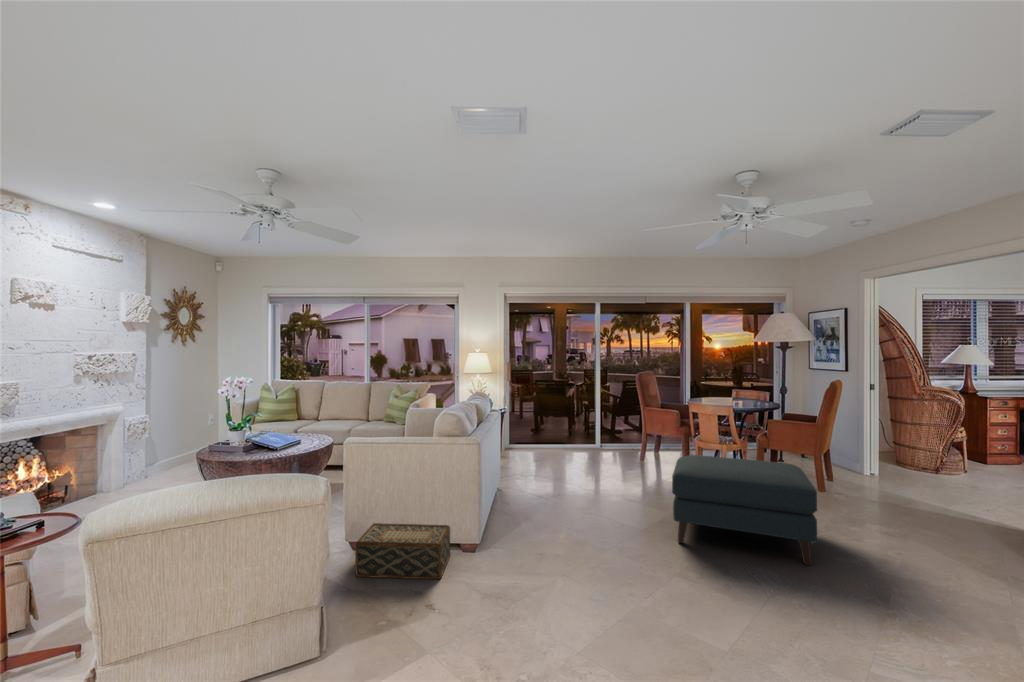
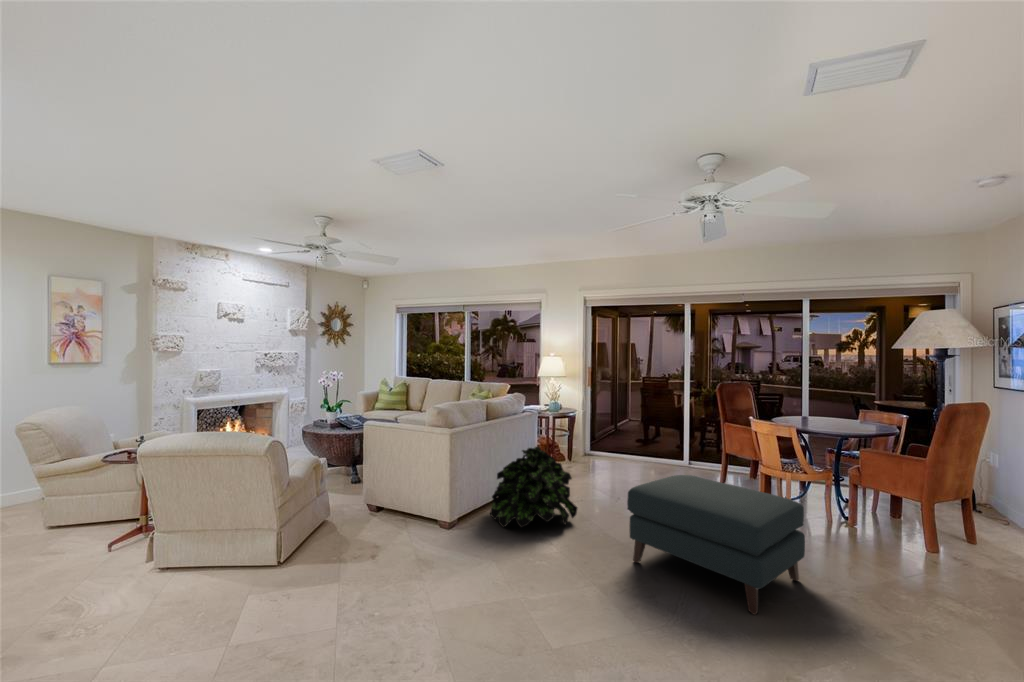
potted plant: none [497,445,591,536] -> present [490,447,577,527]
woven basket: present [355,523,450,579] -> none [347,492,423,542]

